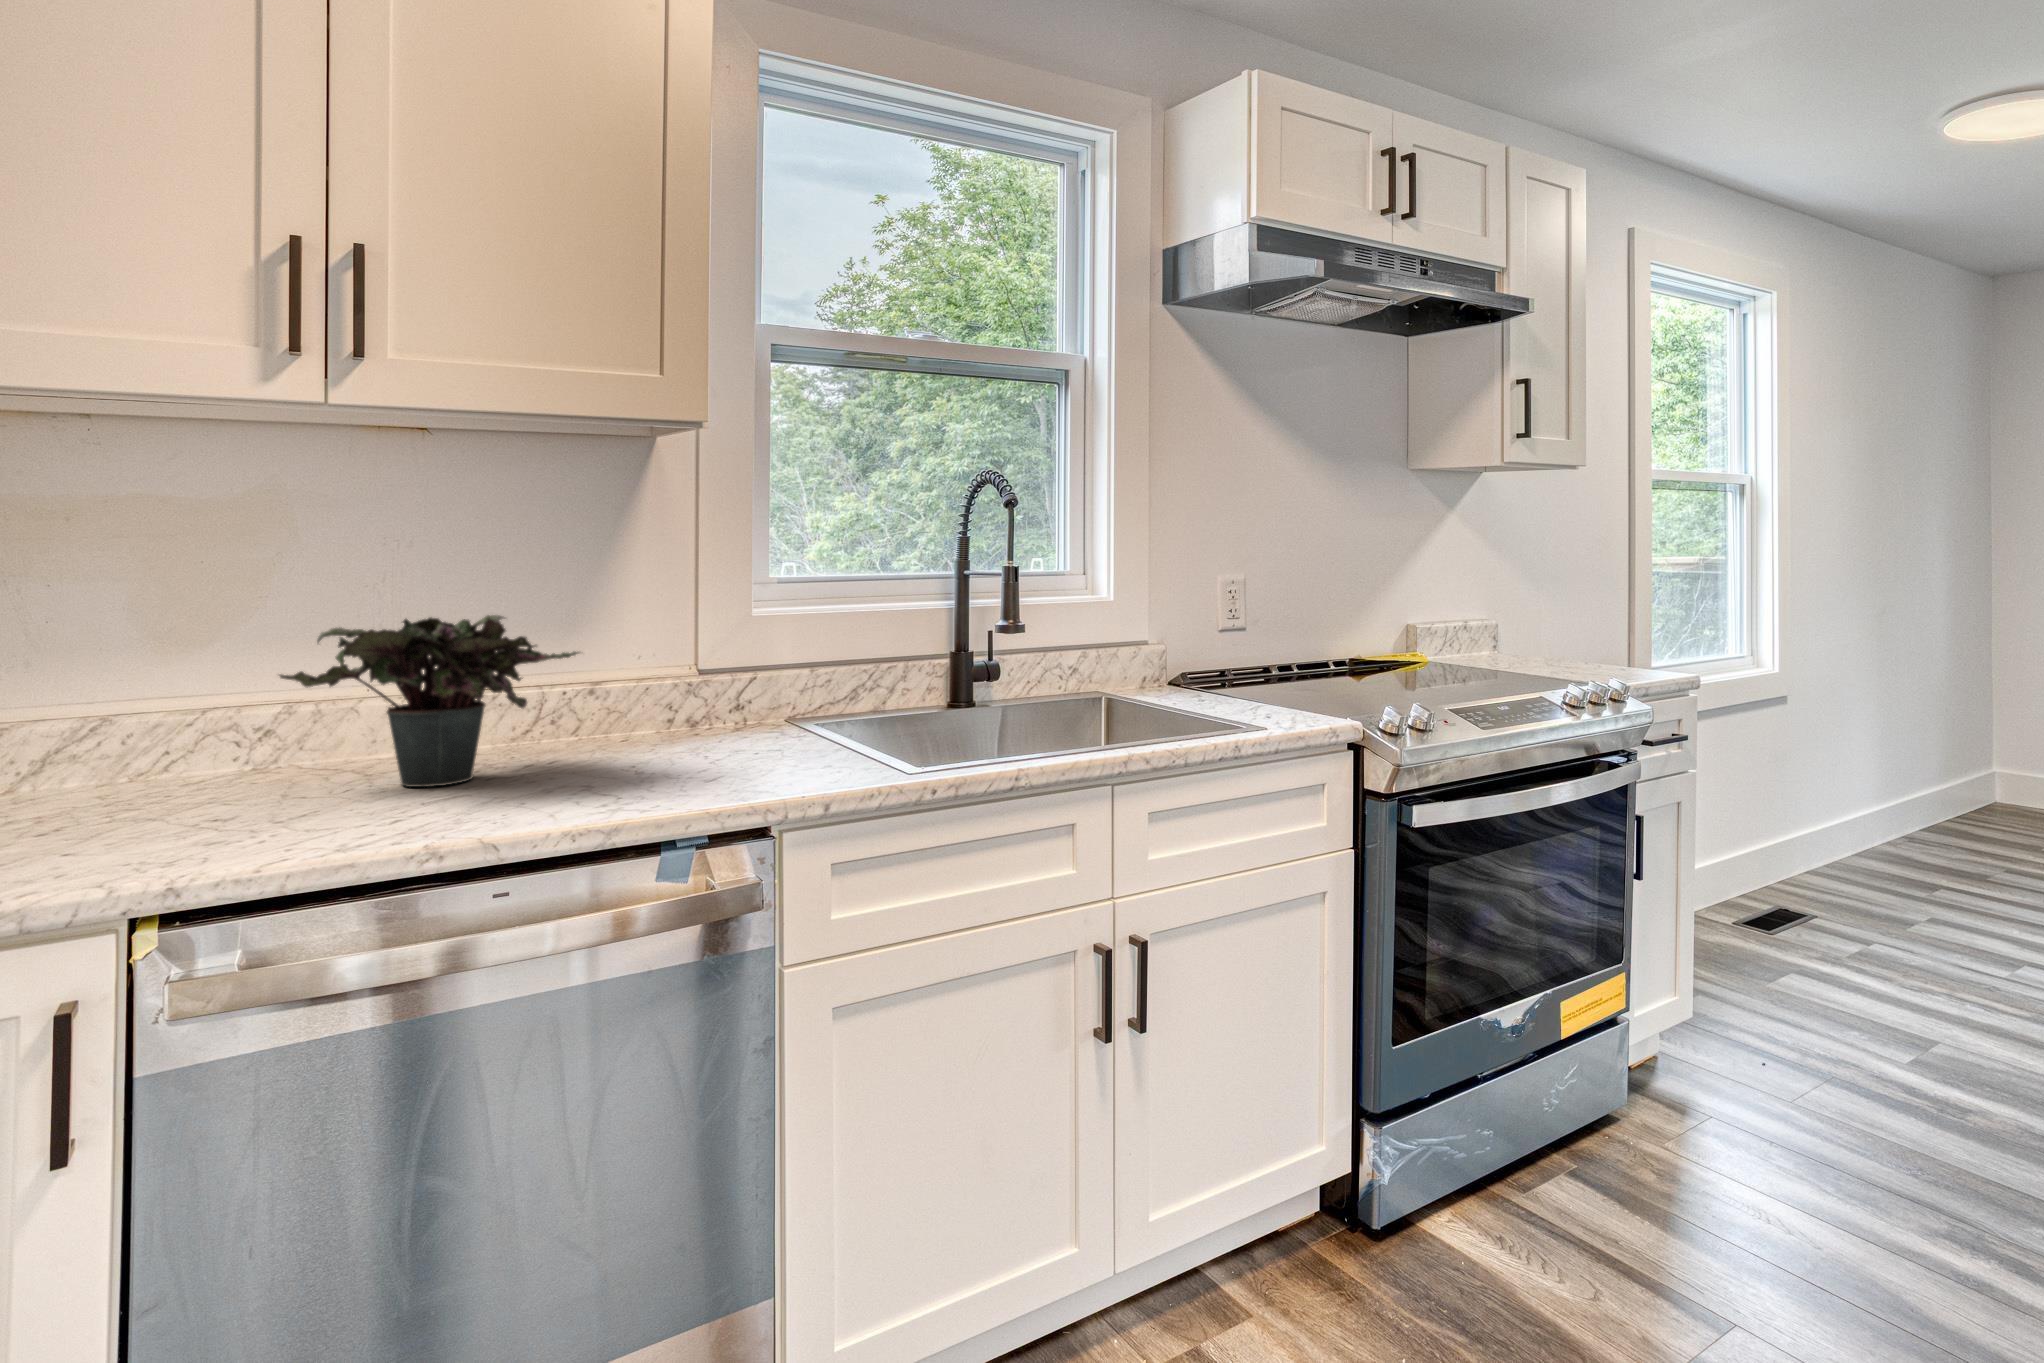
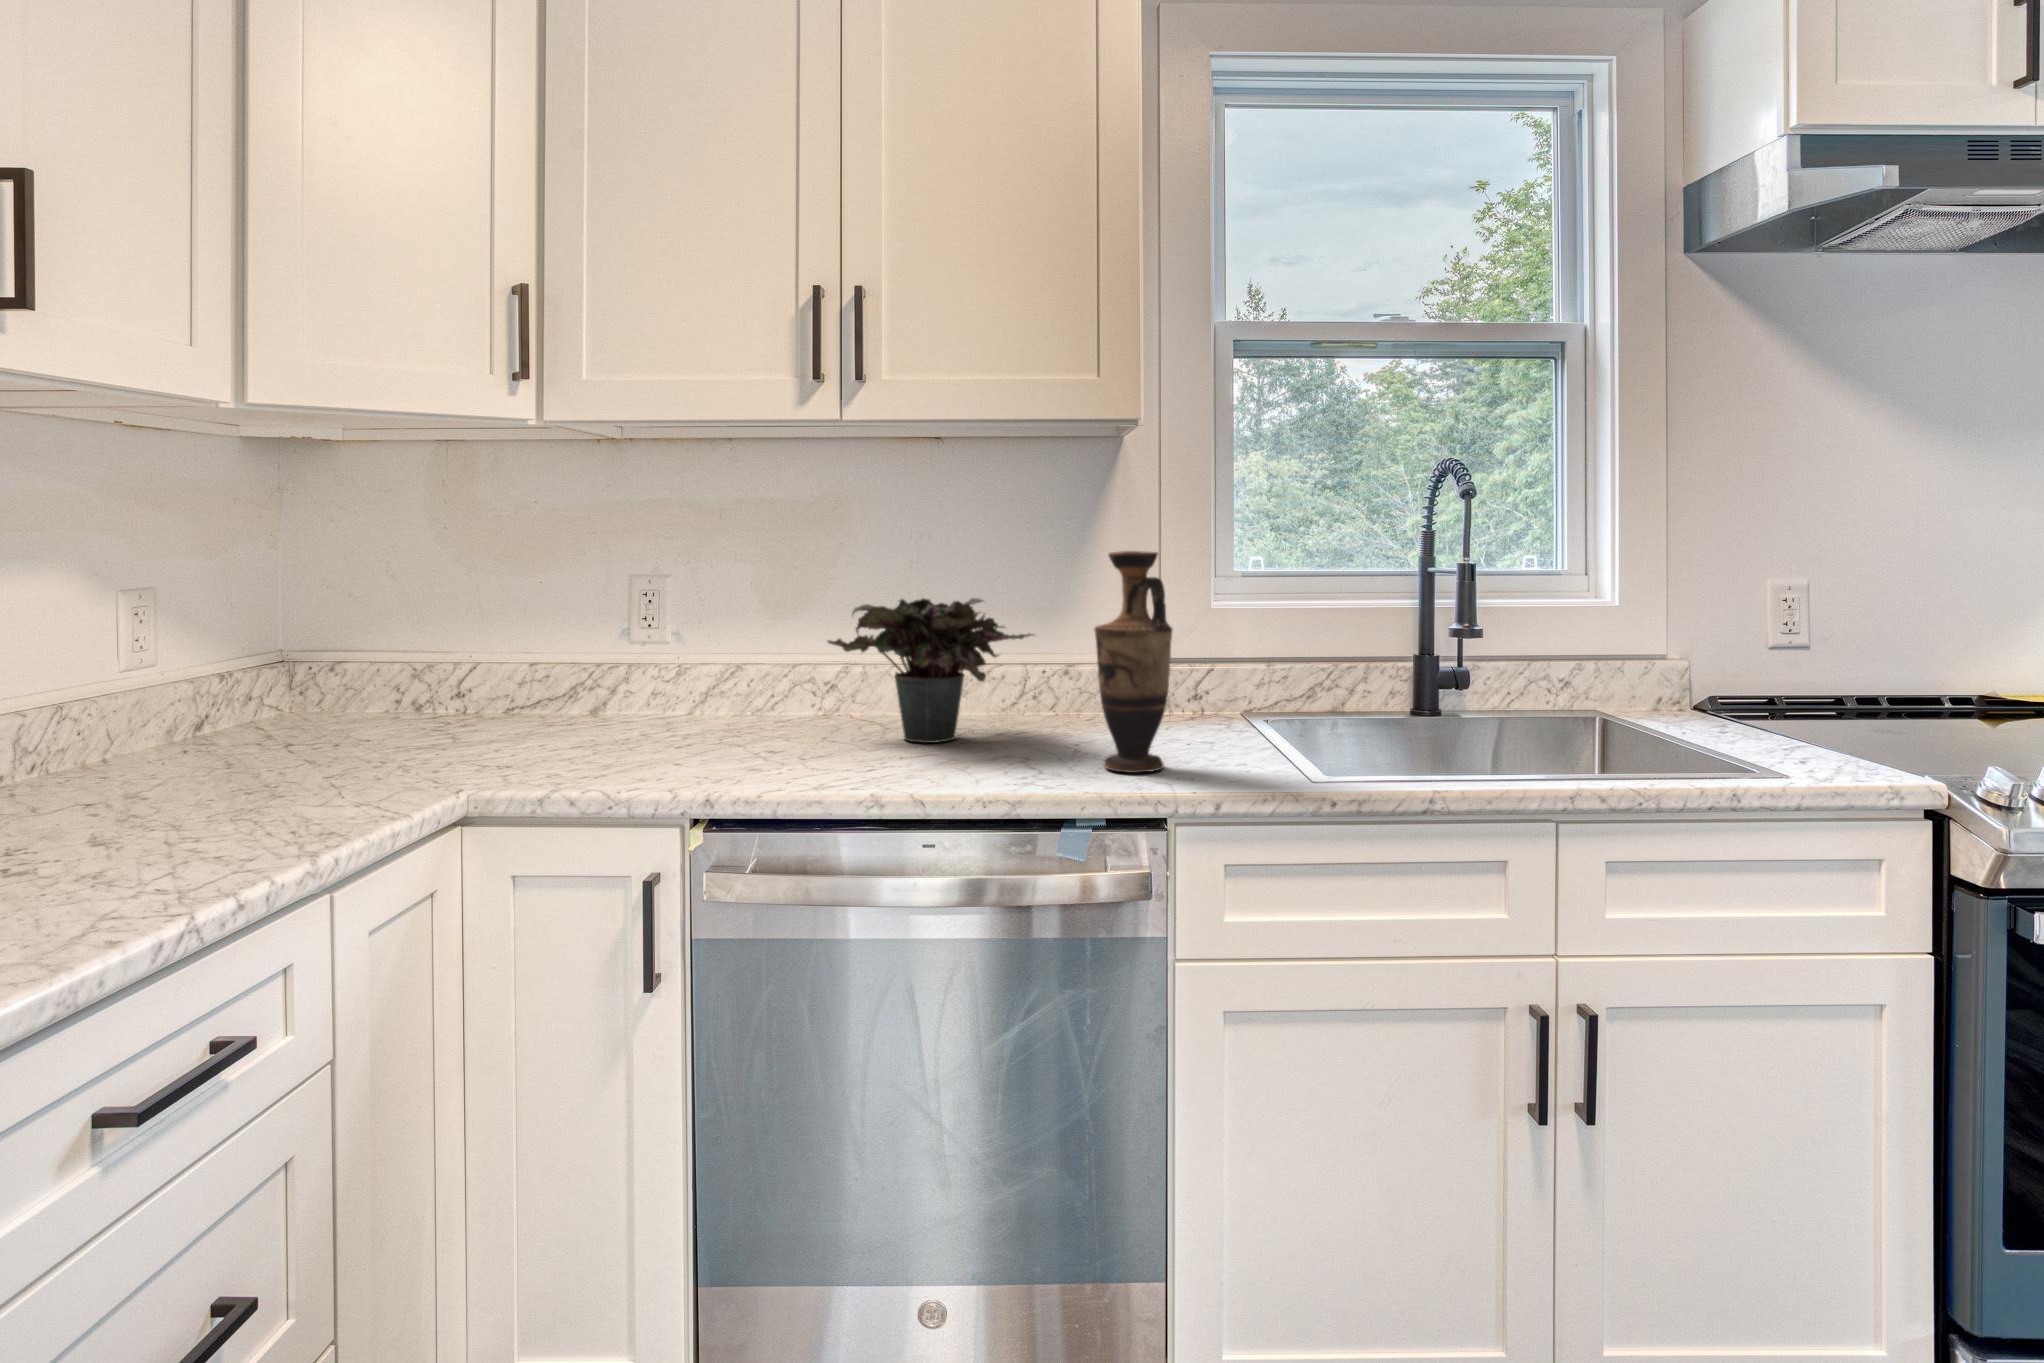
vase: none [677,560,765,788] -> present [1095,551,1173,773]

